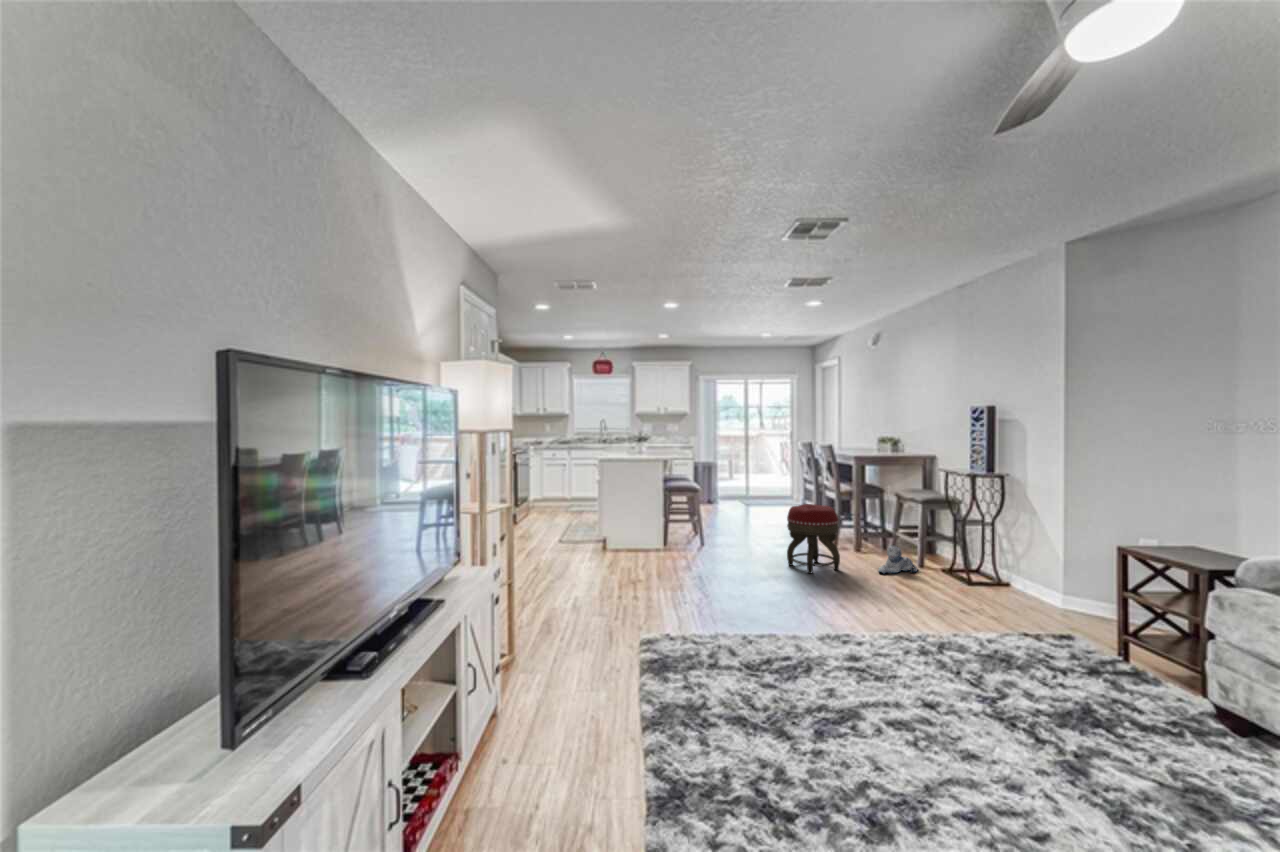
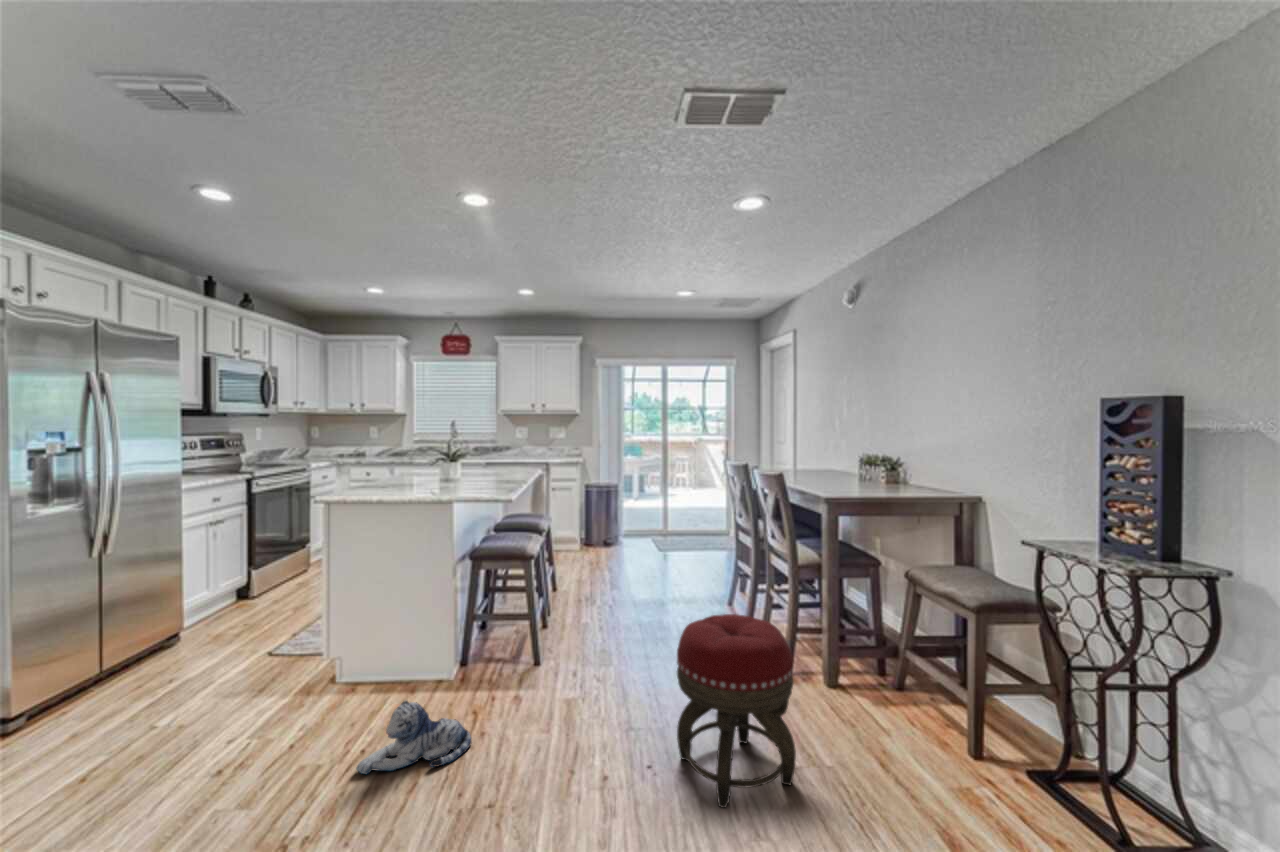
plush toy: present [878,545,917,573] -> present [356,701,471,774]

